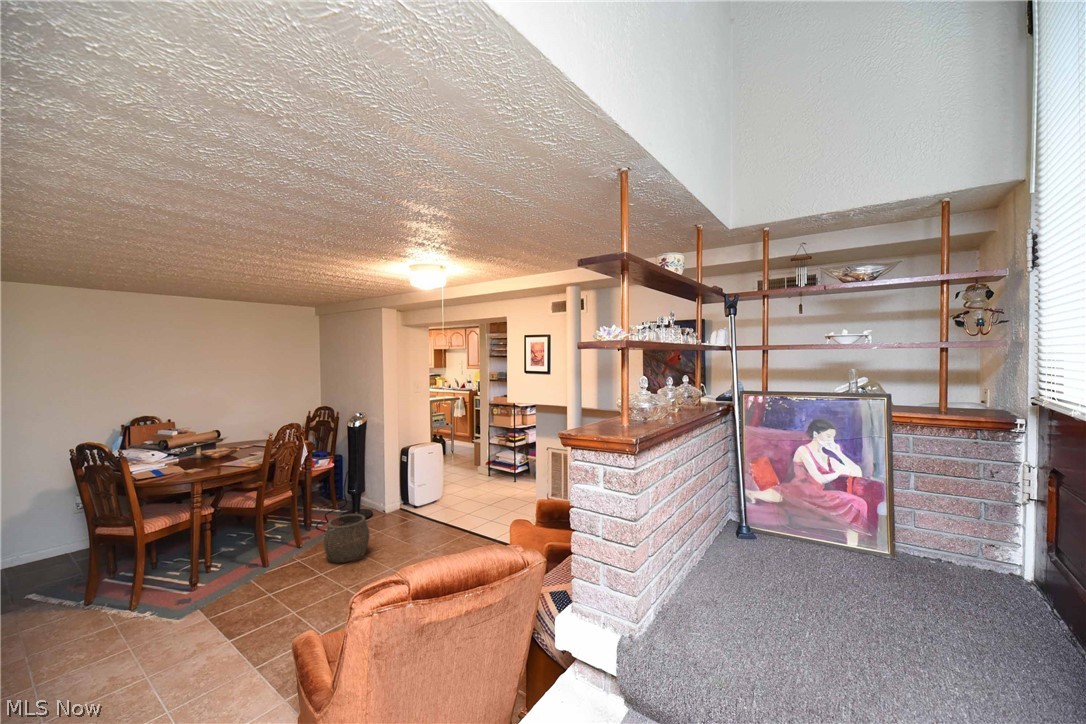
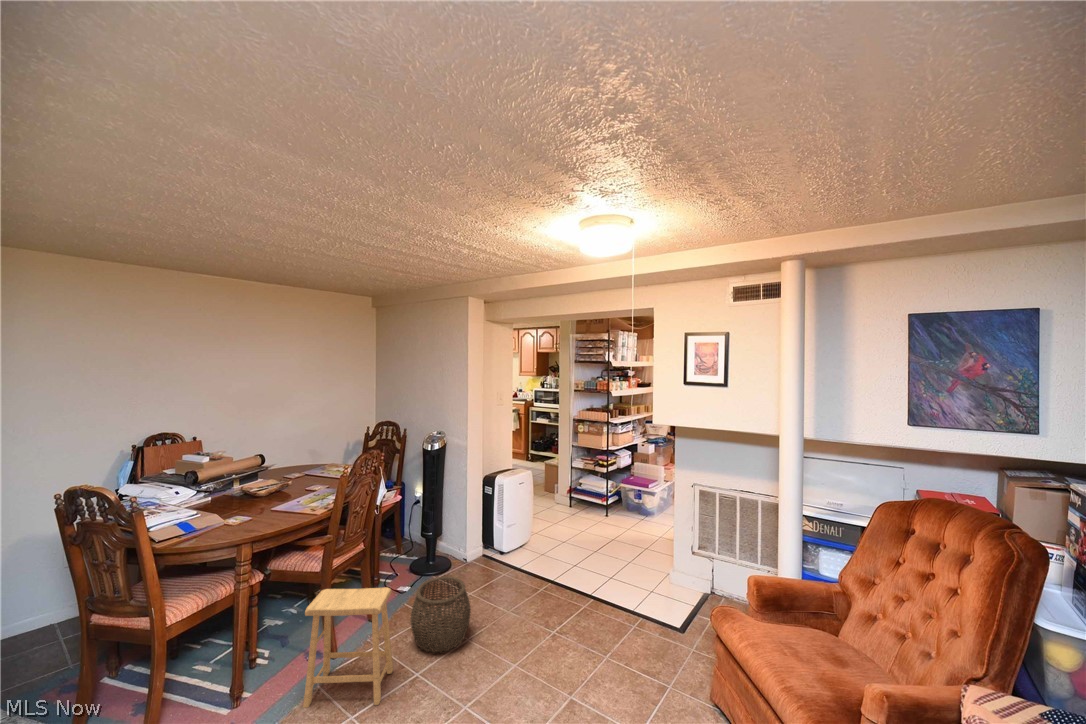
footstool: none [239,514,307,591] -> present [303,587,393,708]

